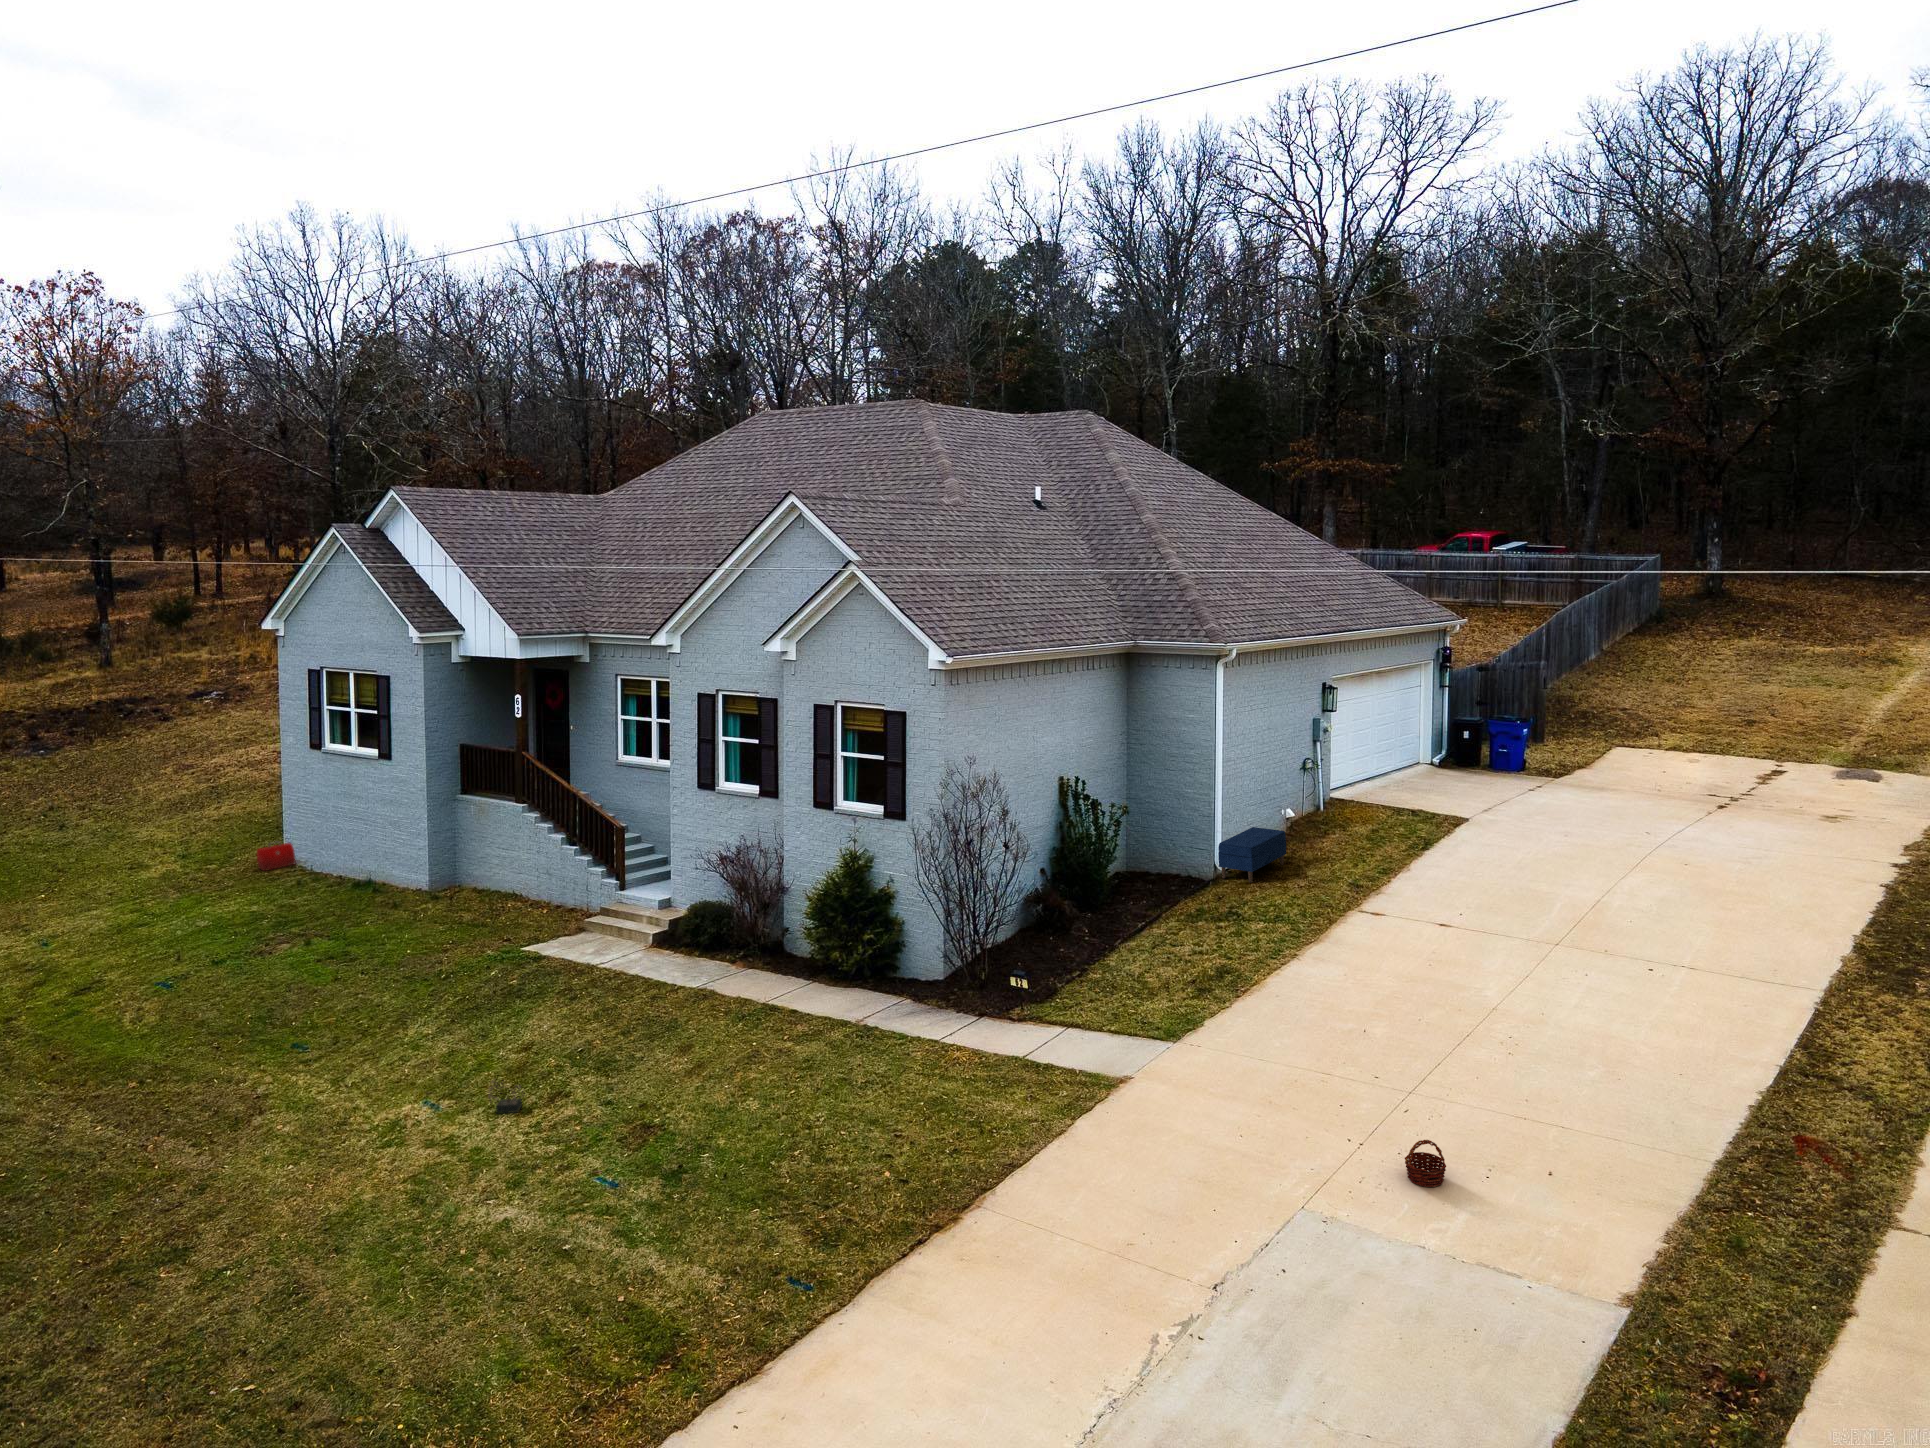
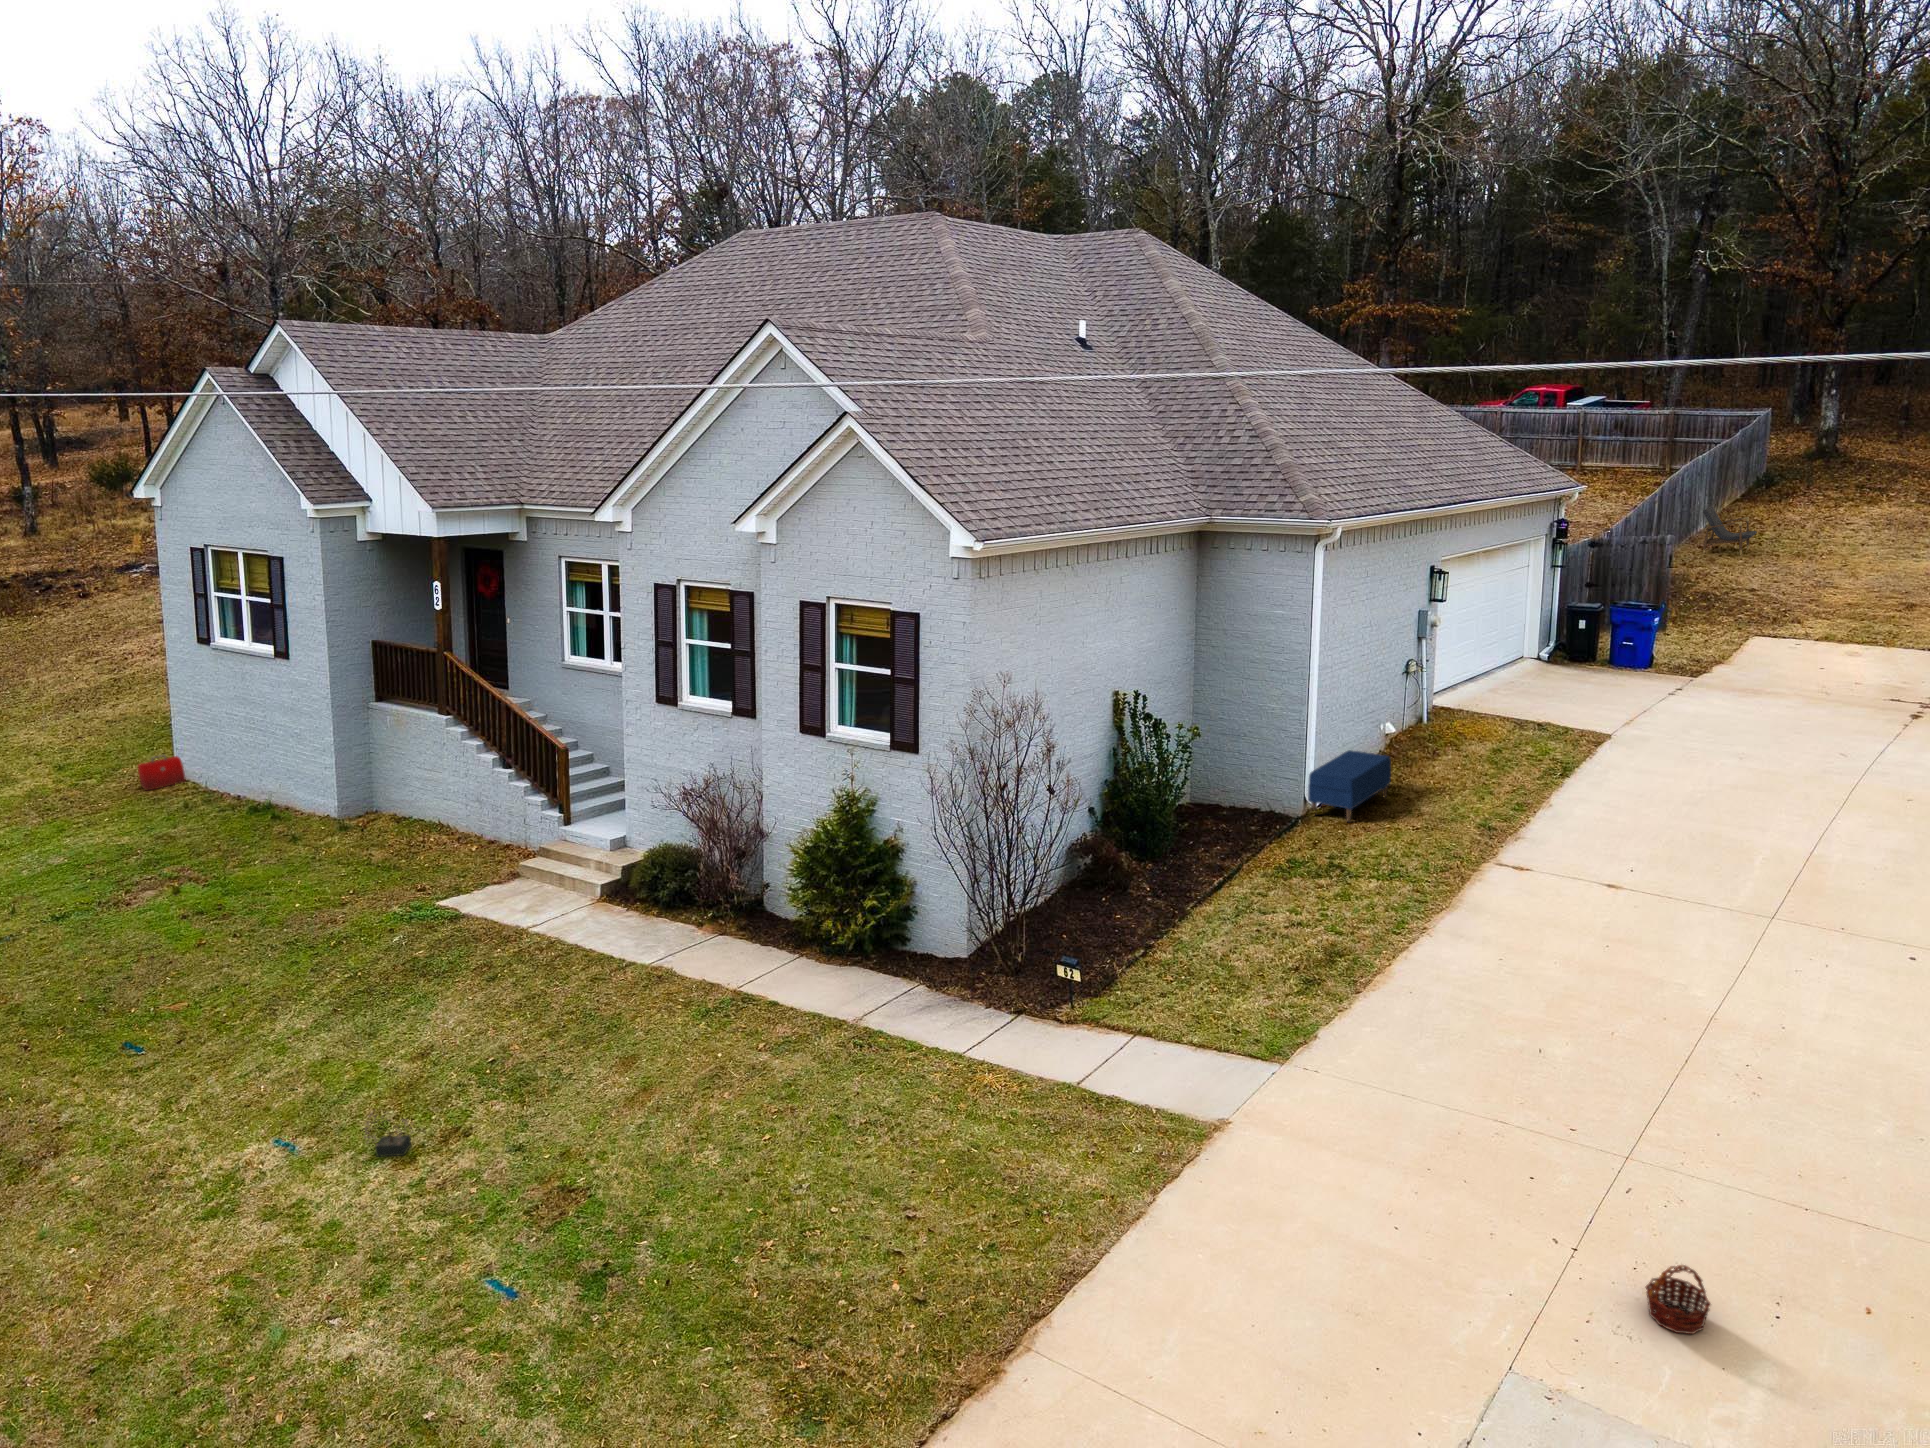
lounge chair: none [1574,637,1621,678] -> present [1703,506,1757,555]

